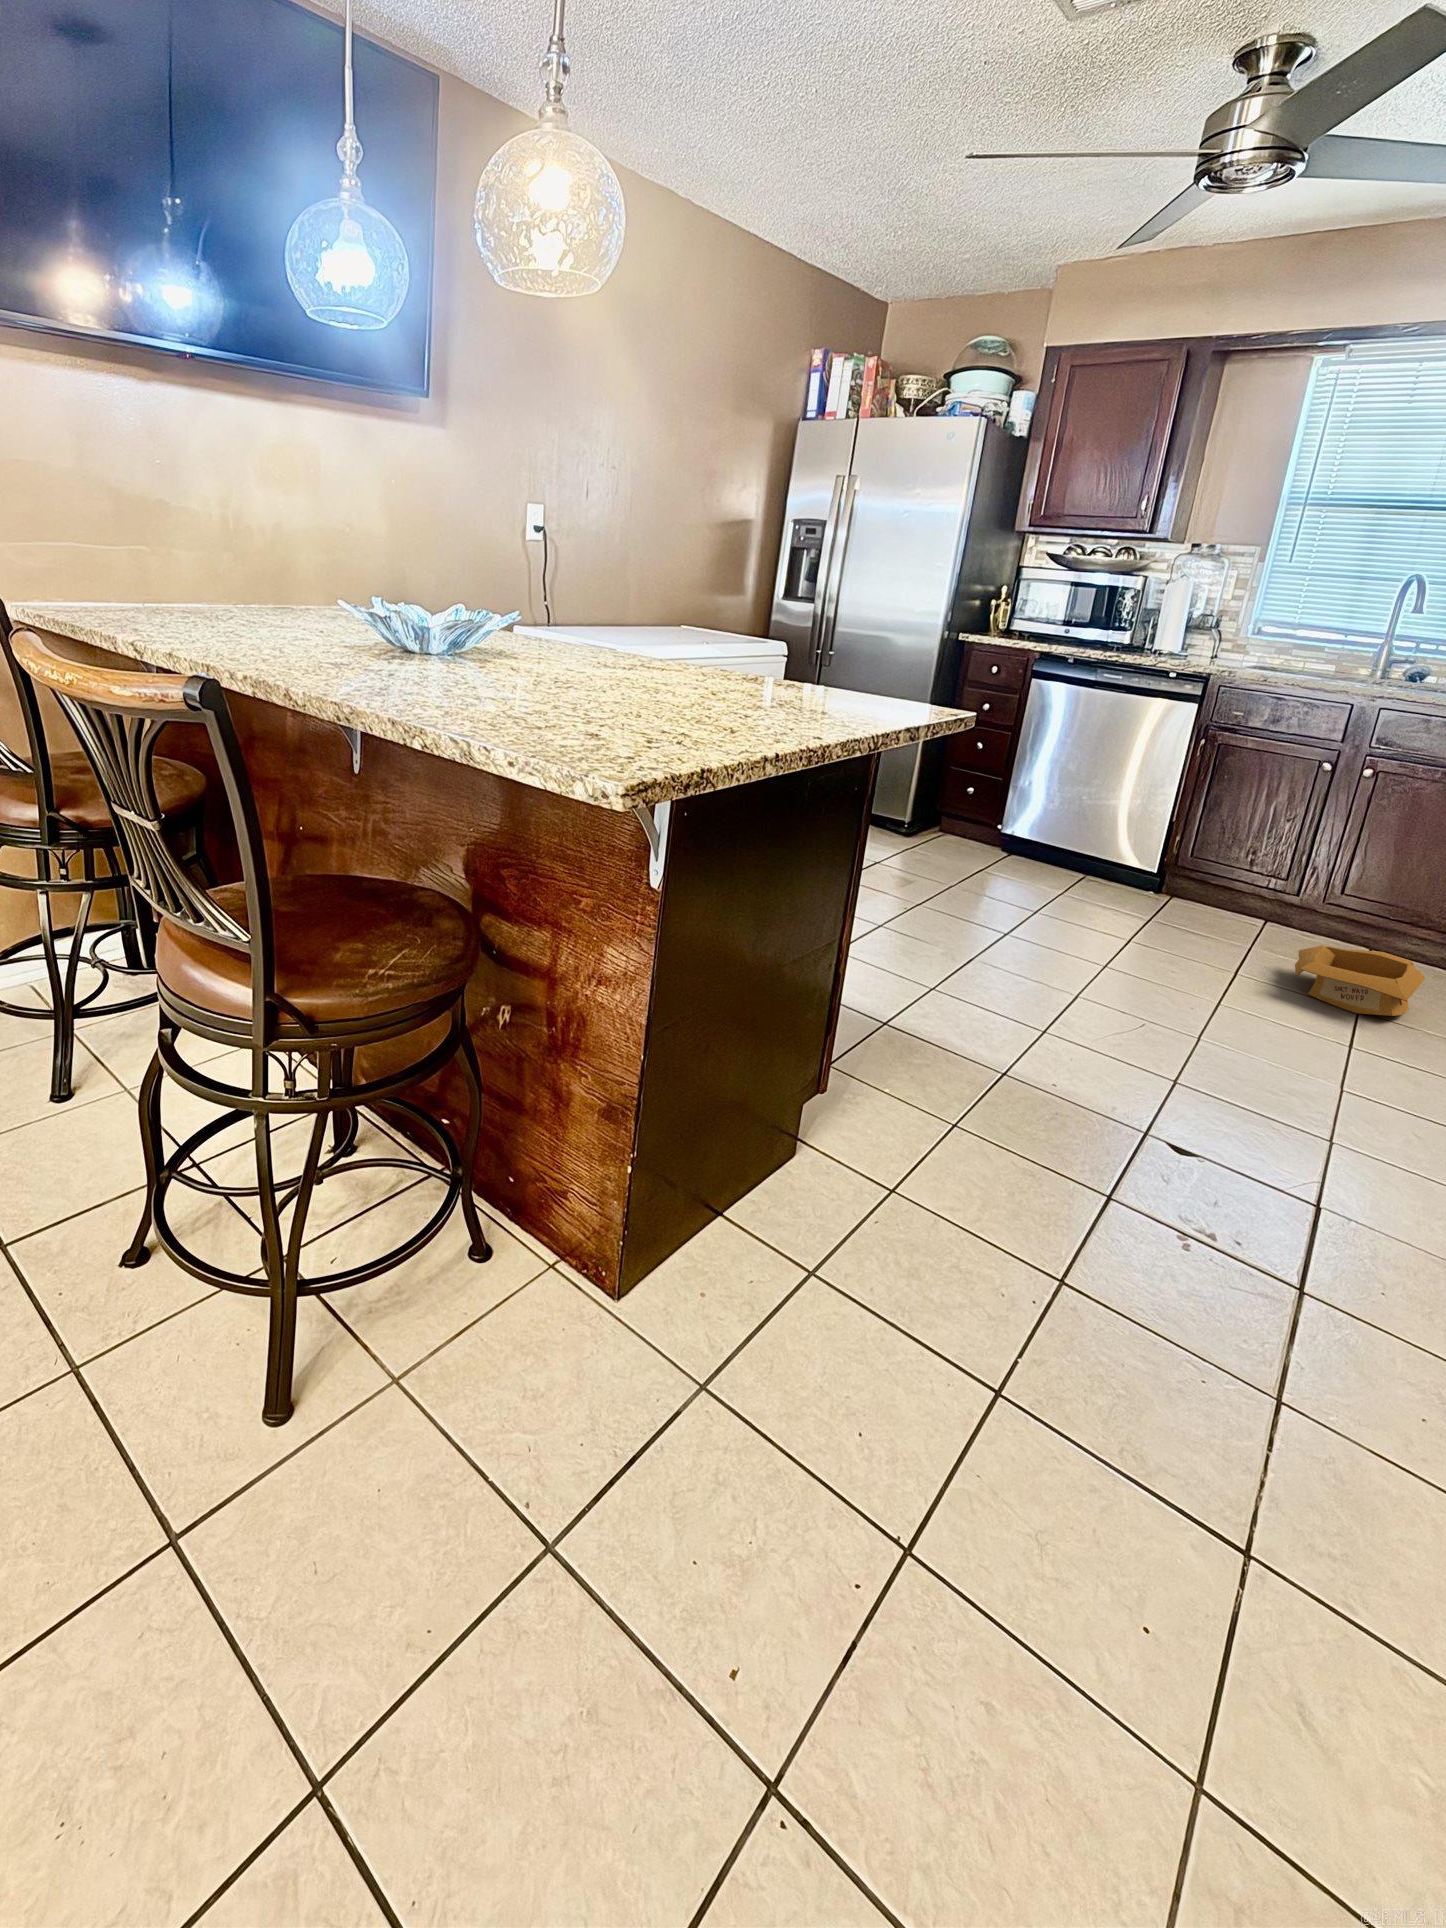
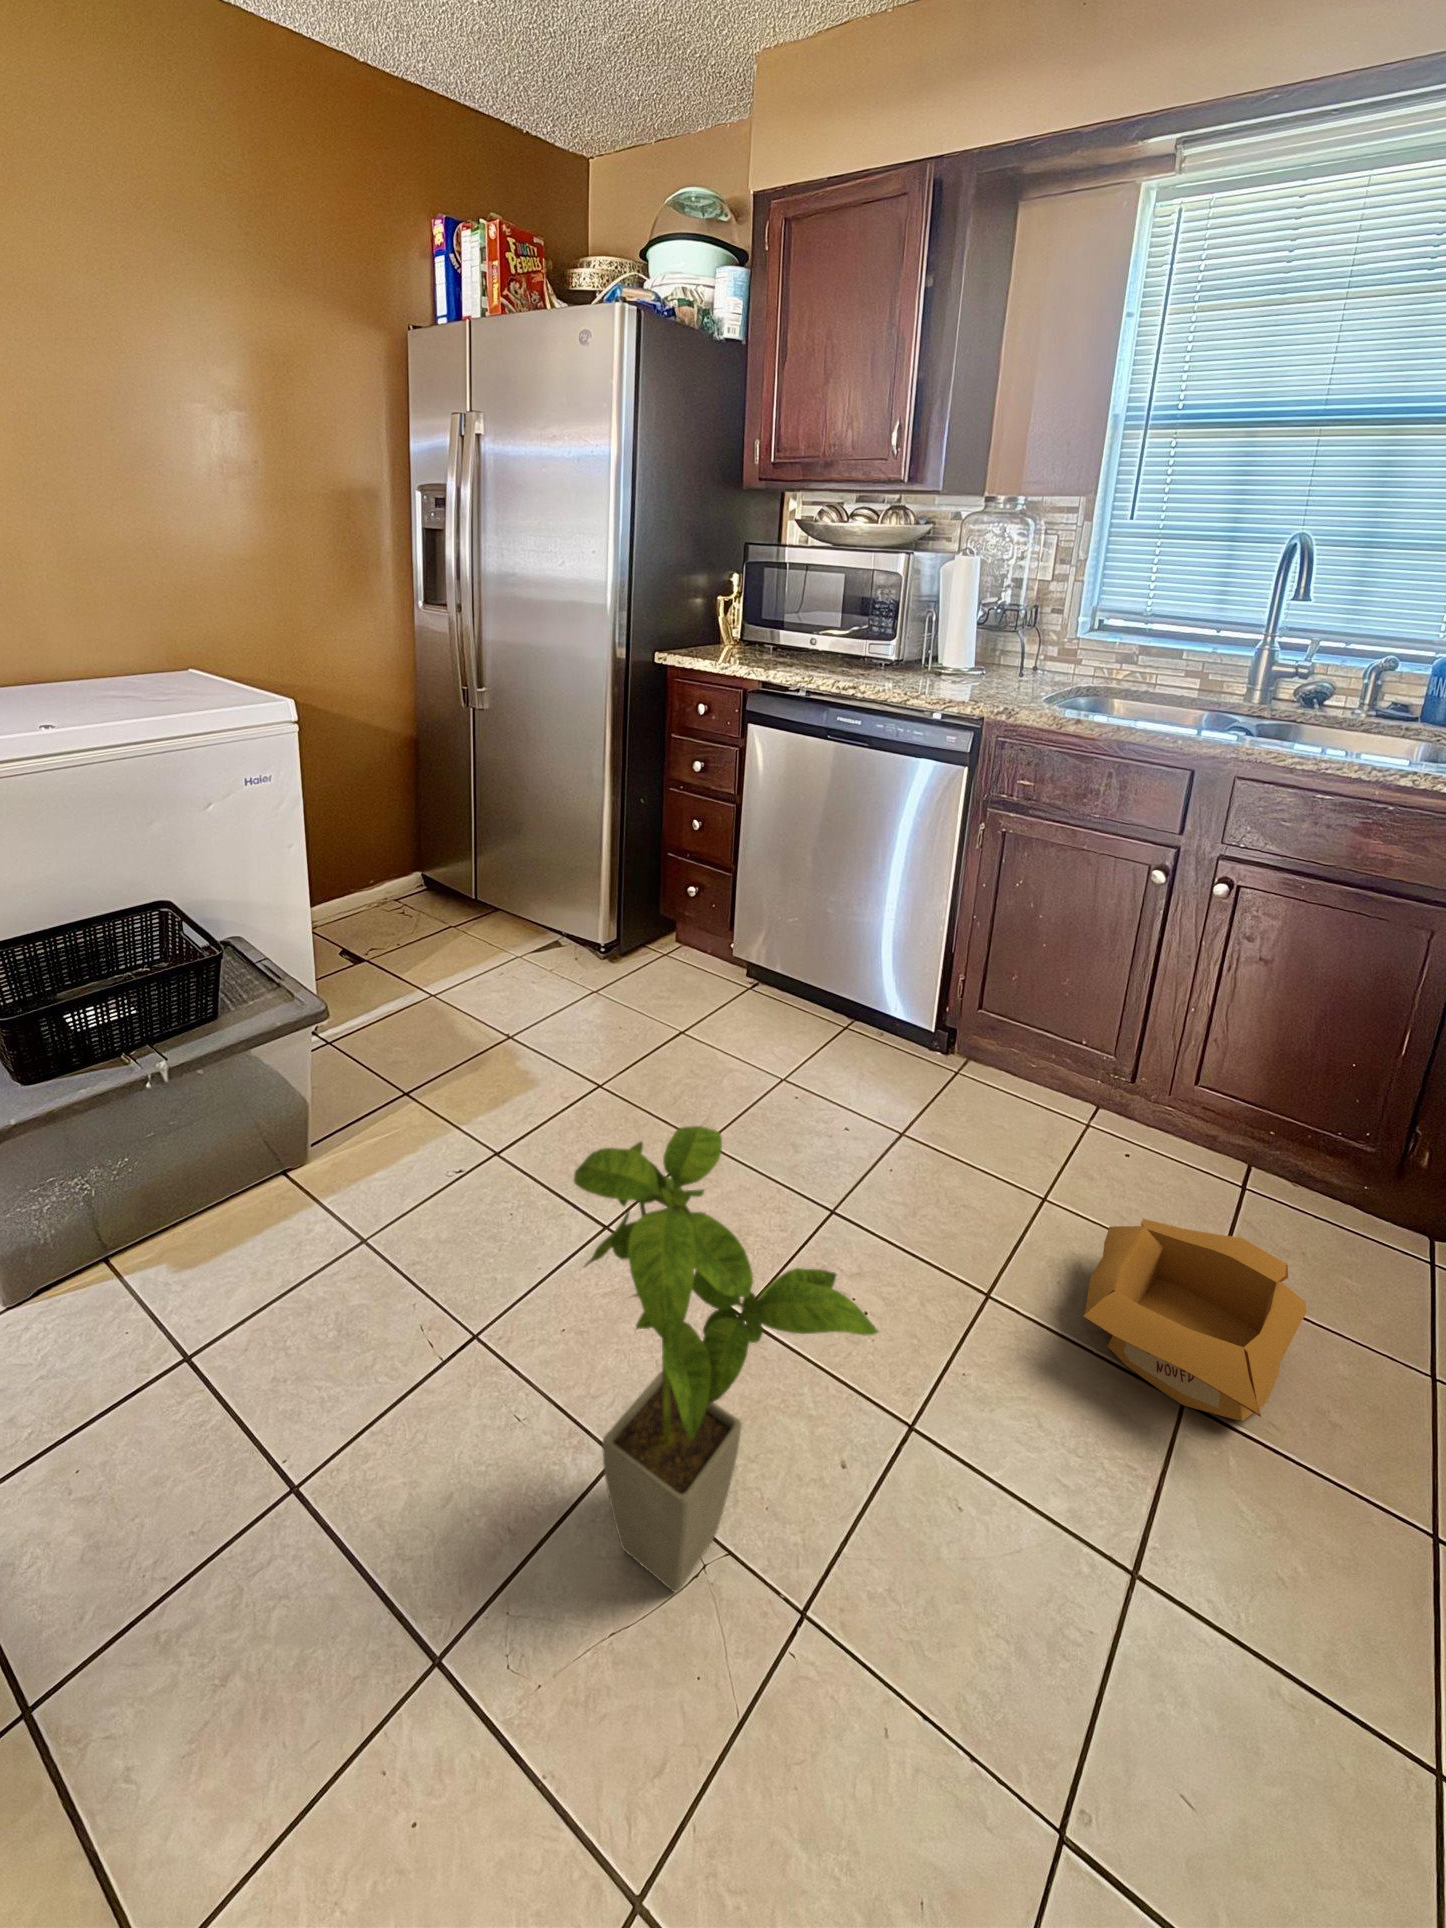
house plant: none [1093,798,1252,1028] -> present [574,1126,878,1592]

